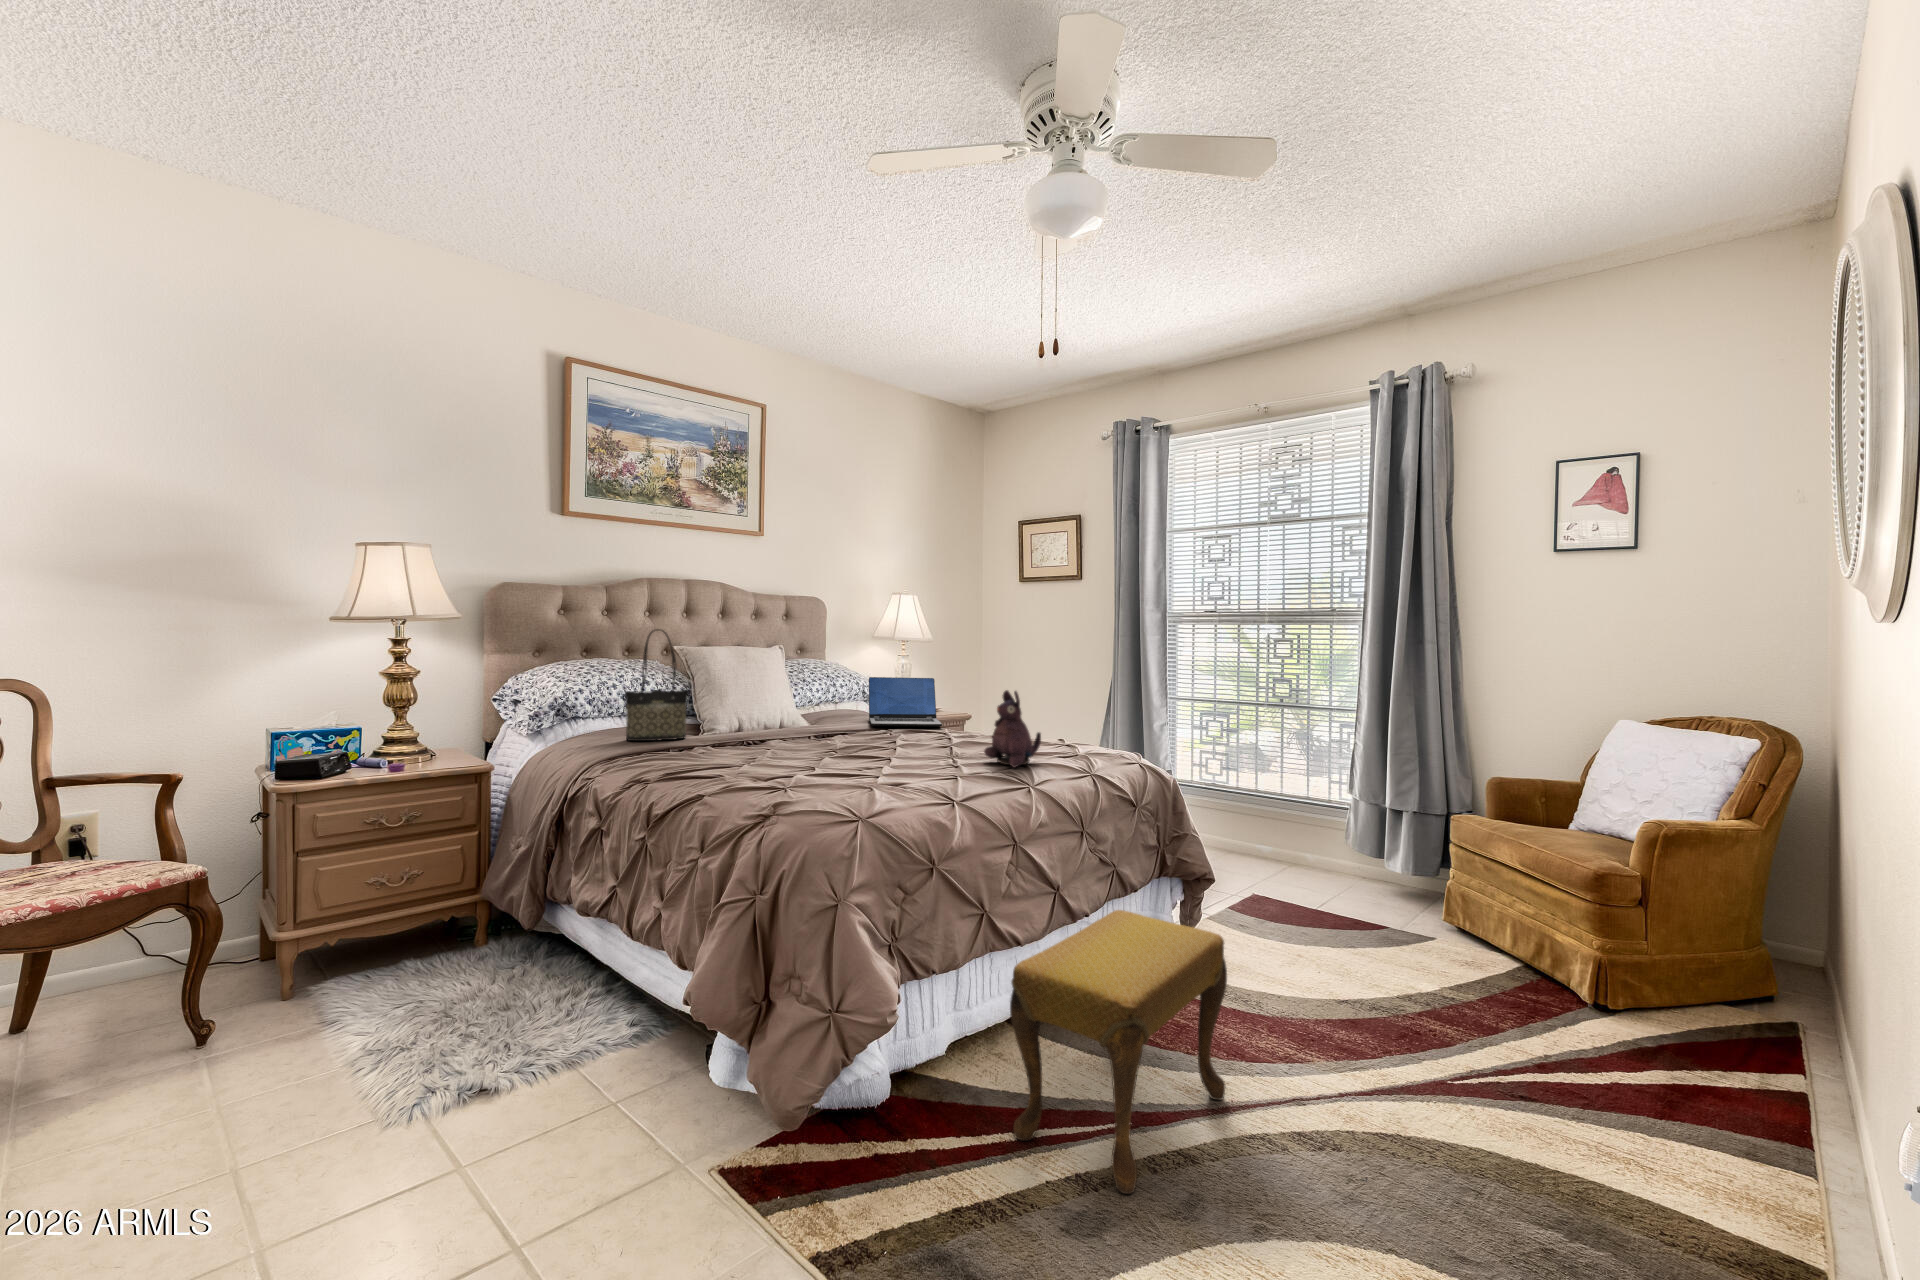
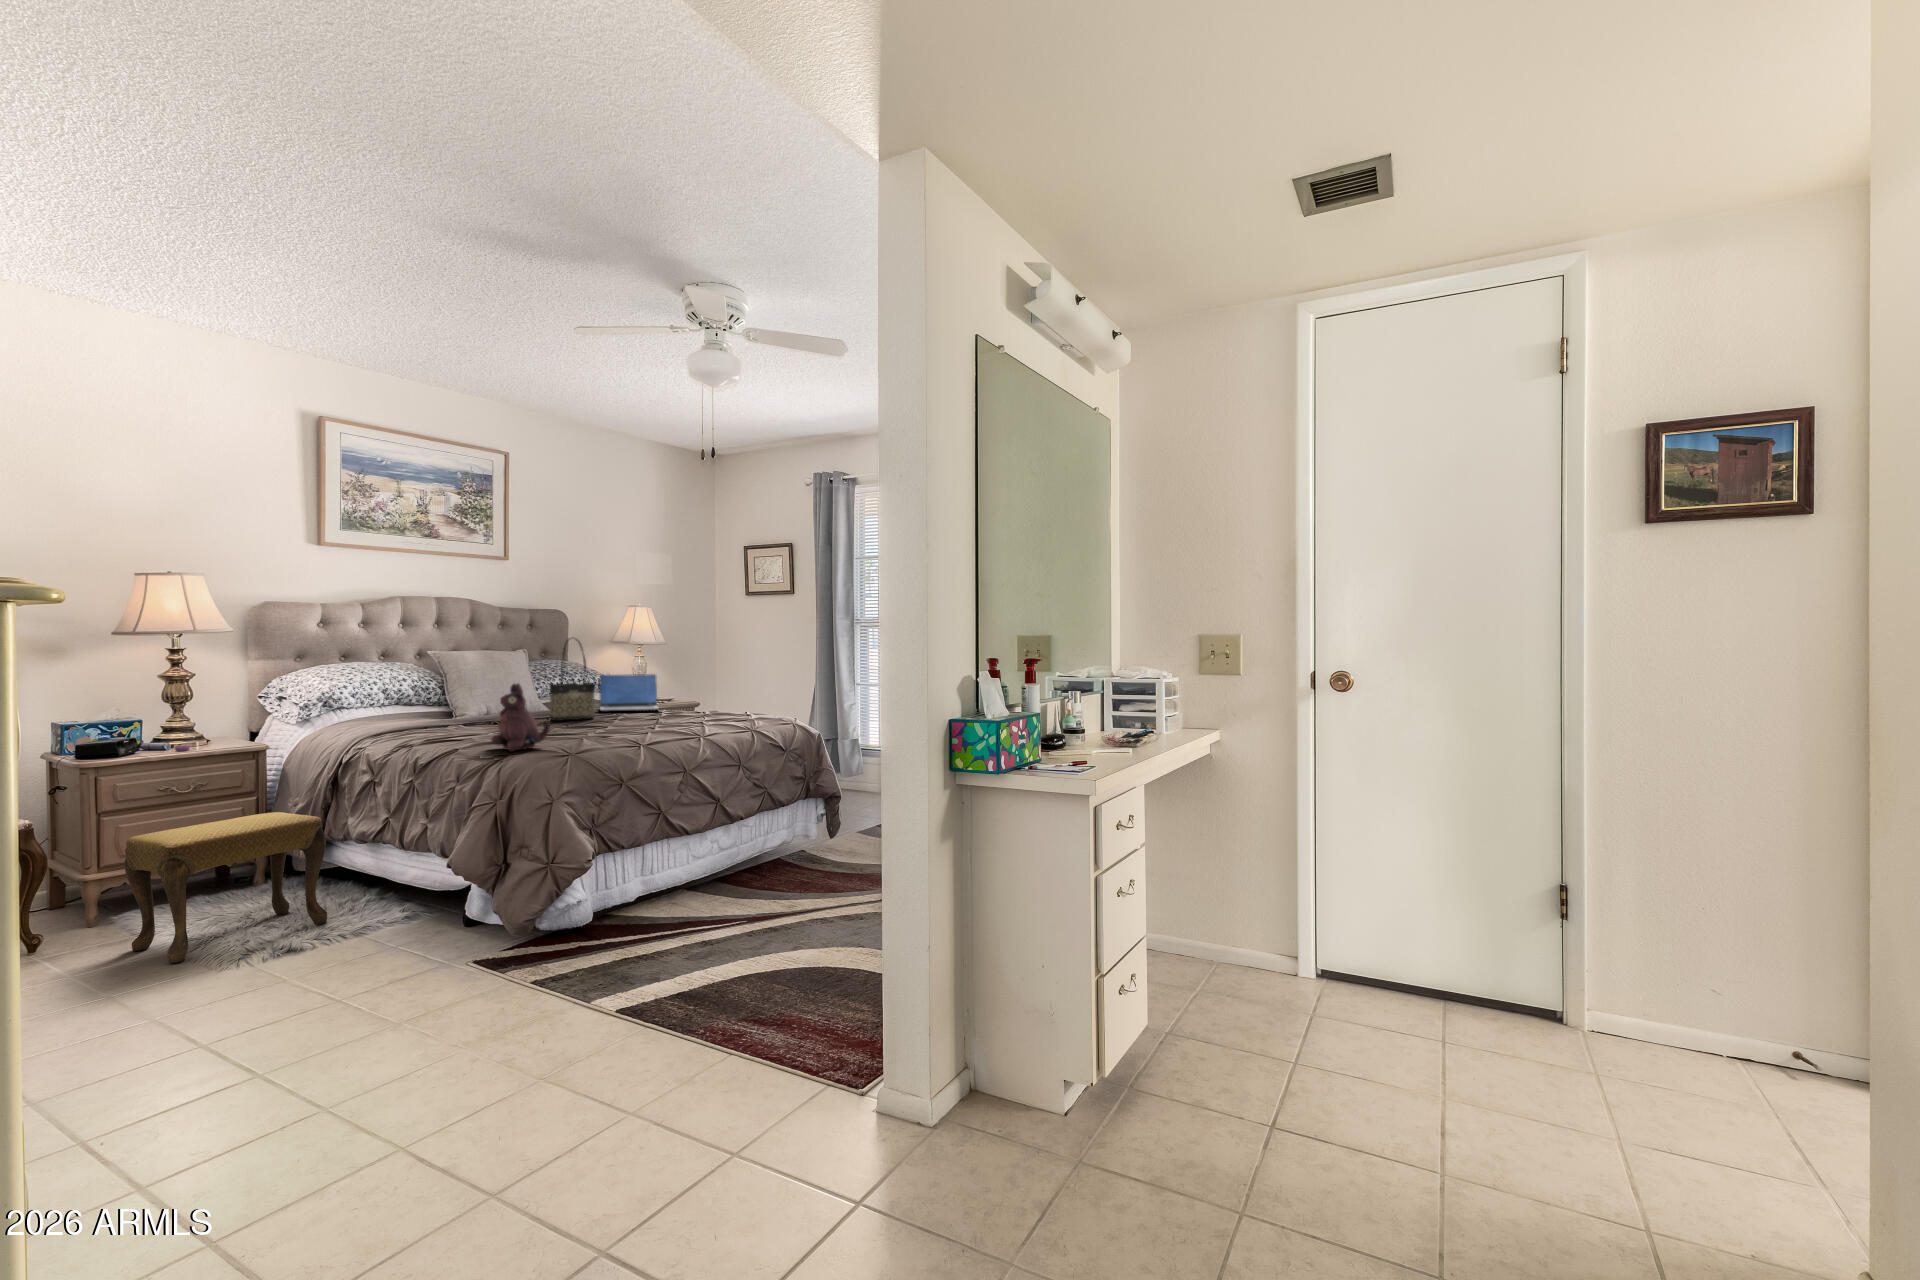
tote bag: present [625,629,688,741] -> present [549,640,596,721]
plush toy: present [984,690,1041,768] -> present [491,684,550,751]
footstool: present [1010,910,1227,1194] -> present [125,812,327,963]

